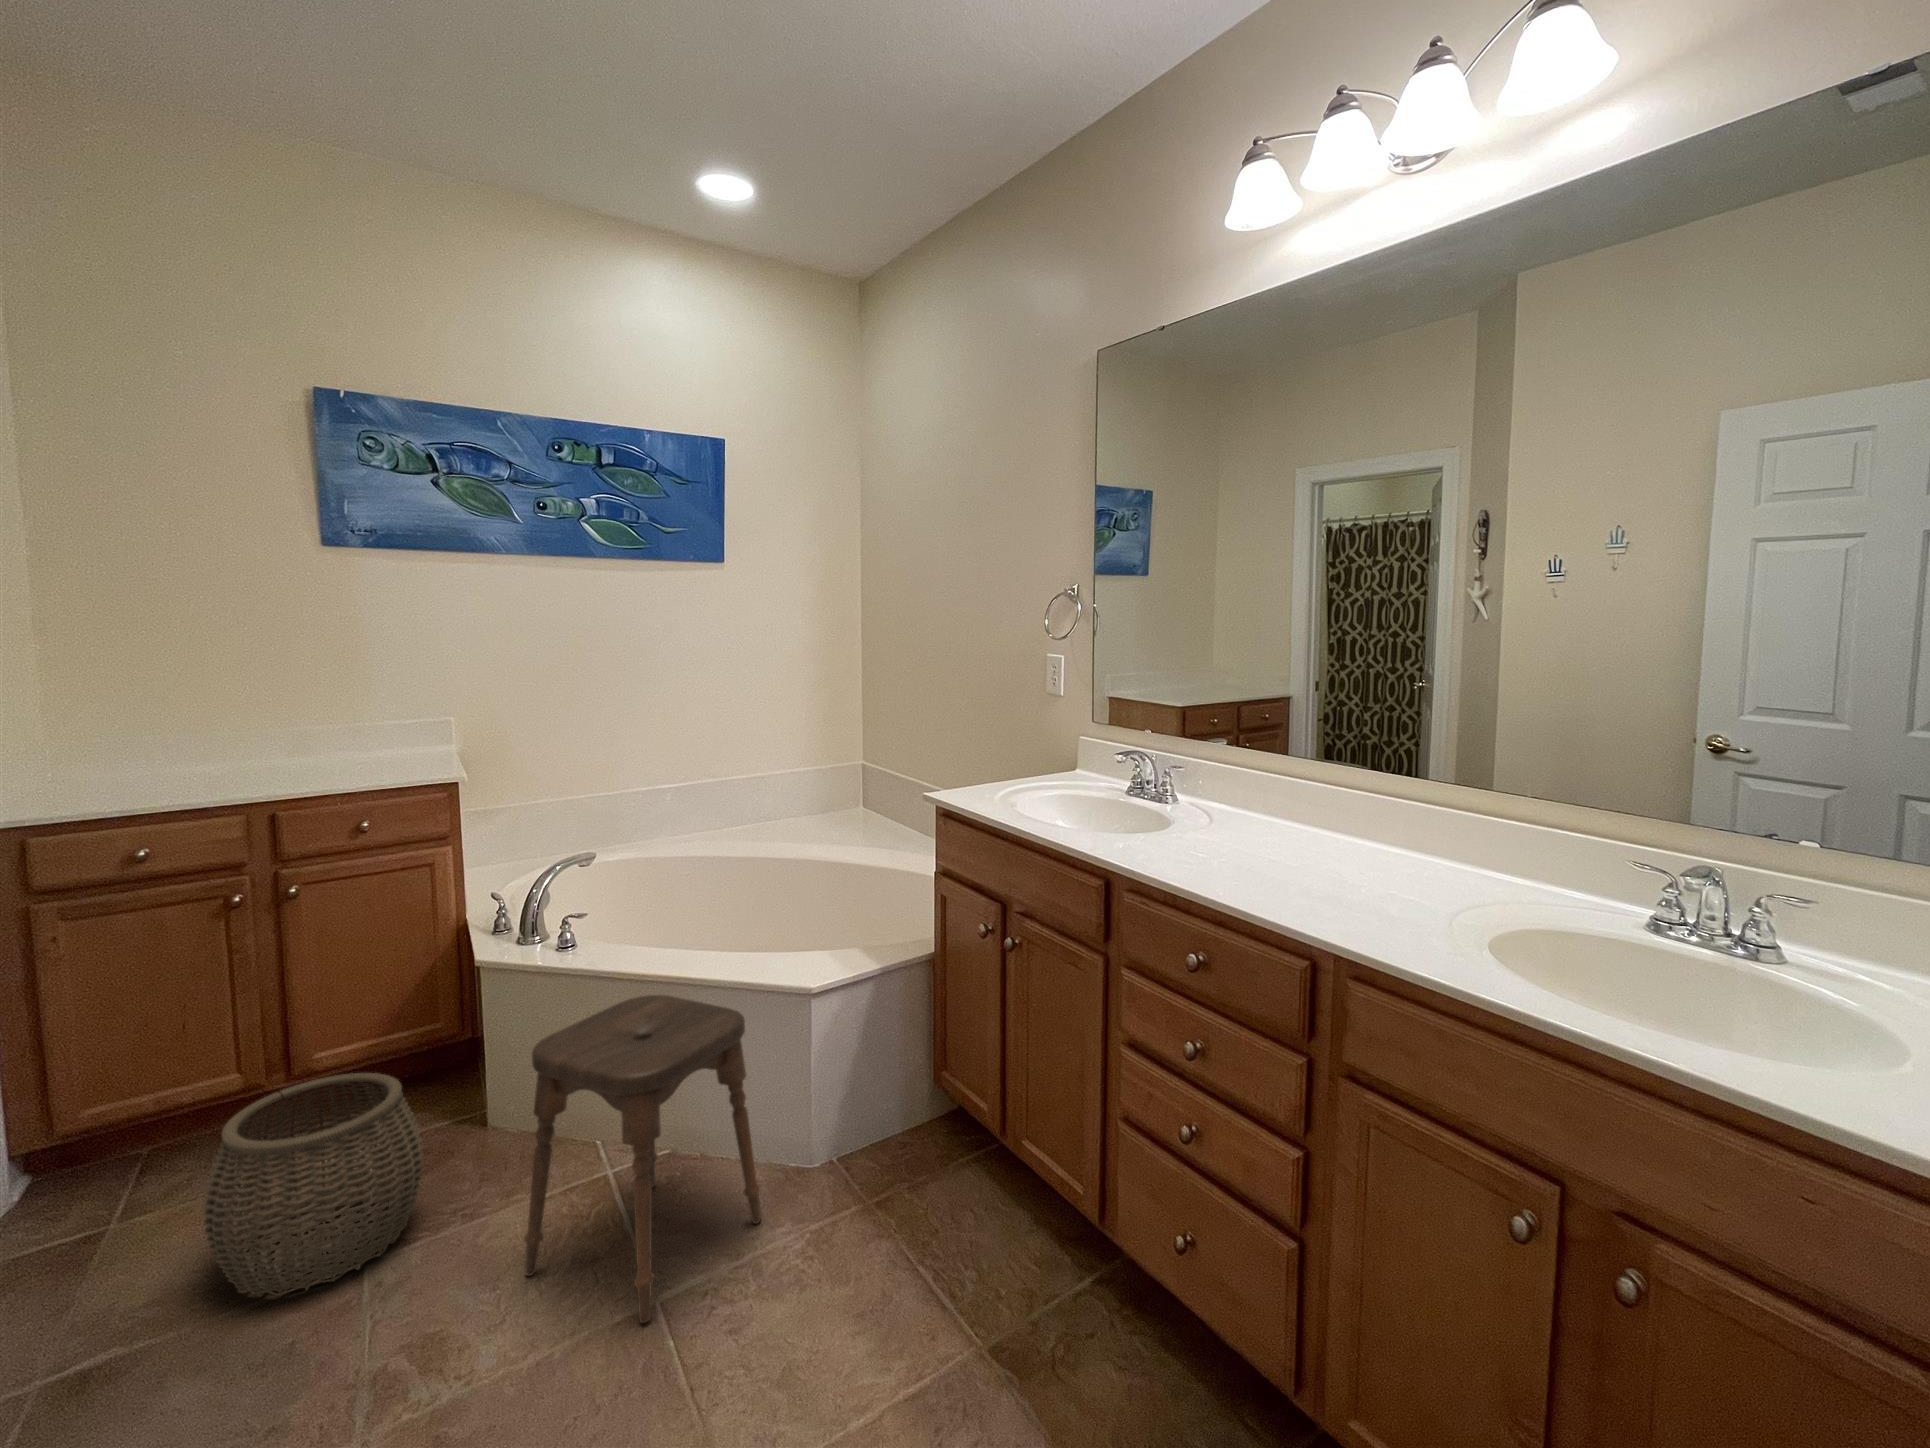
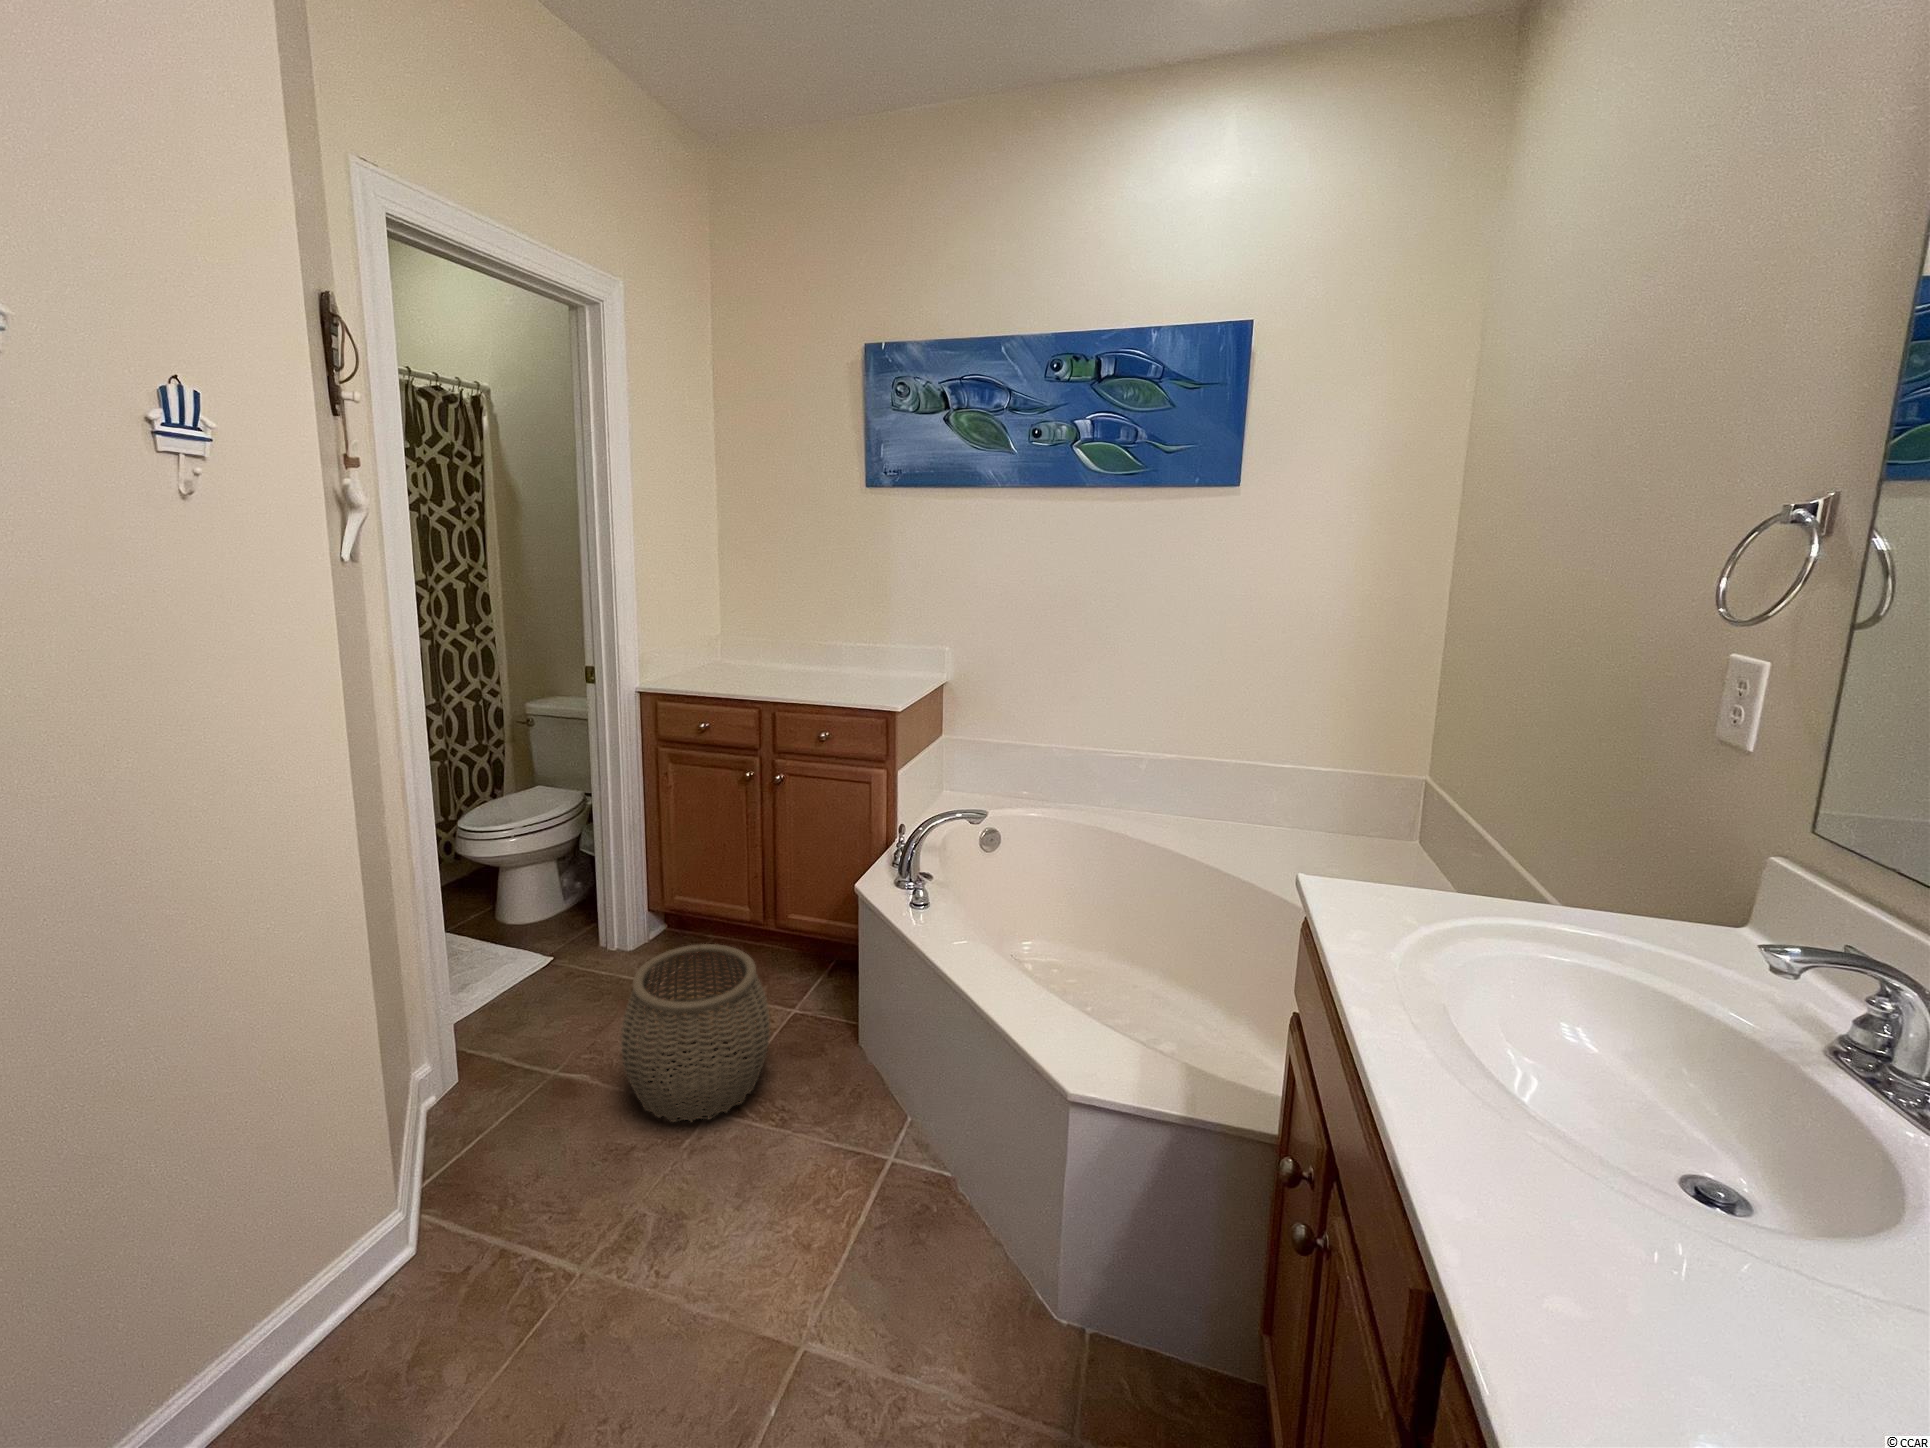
stool: present [524,995,761,1323] -> none [740,1005,945,1391]

